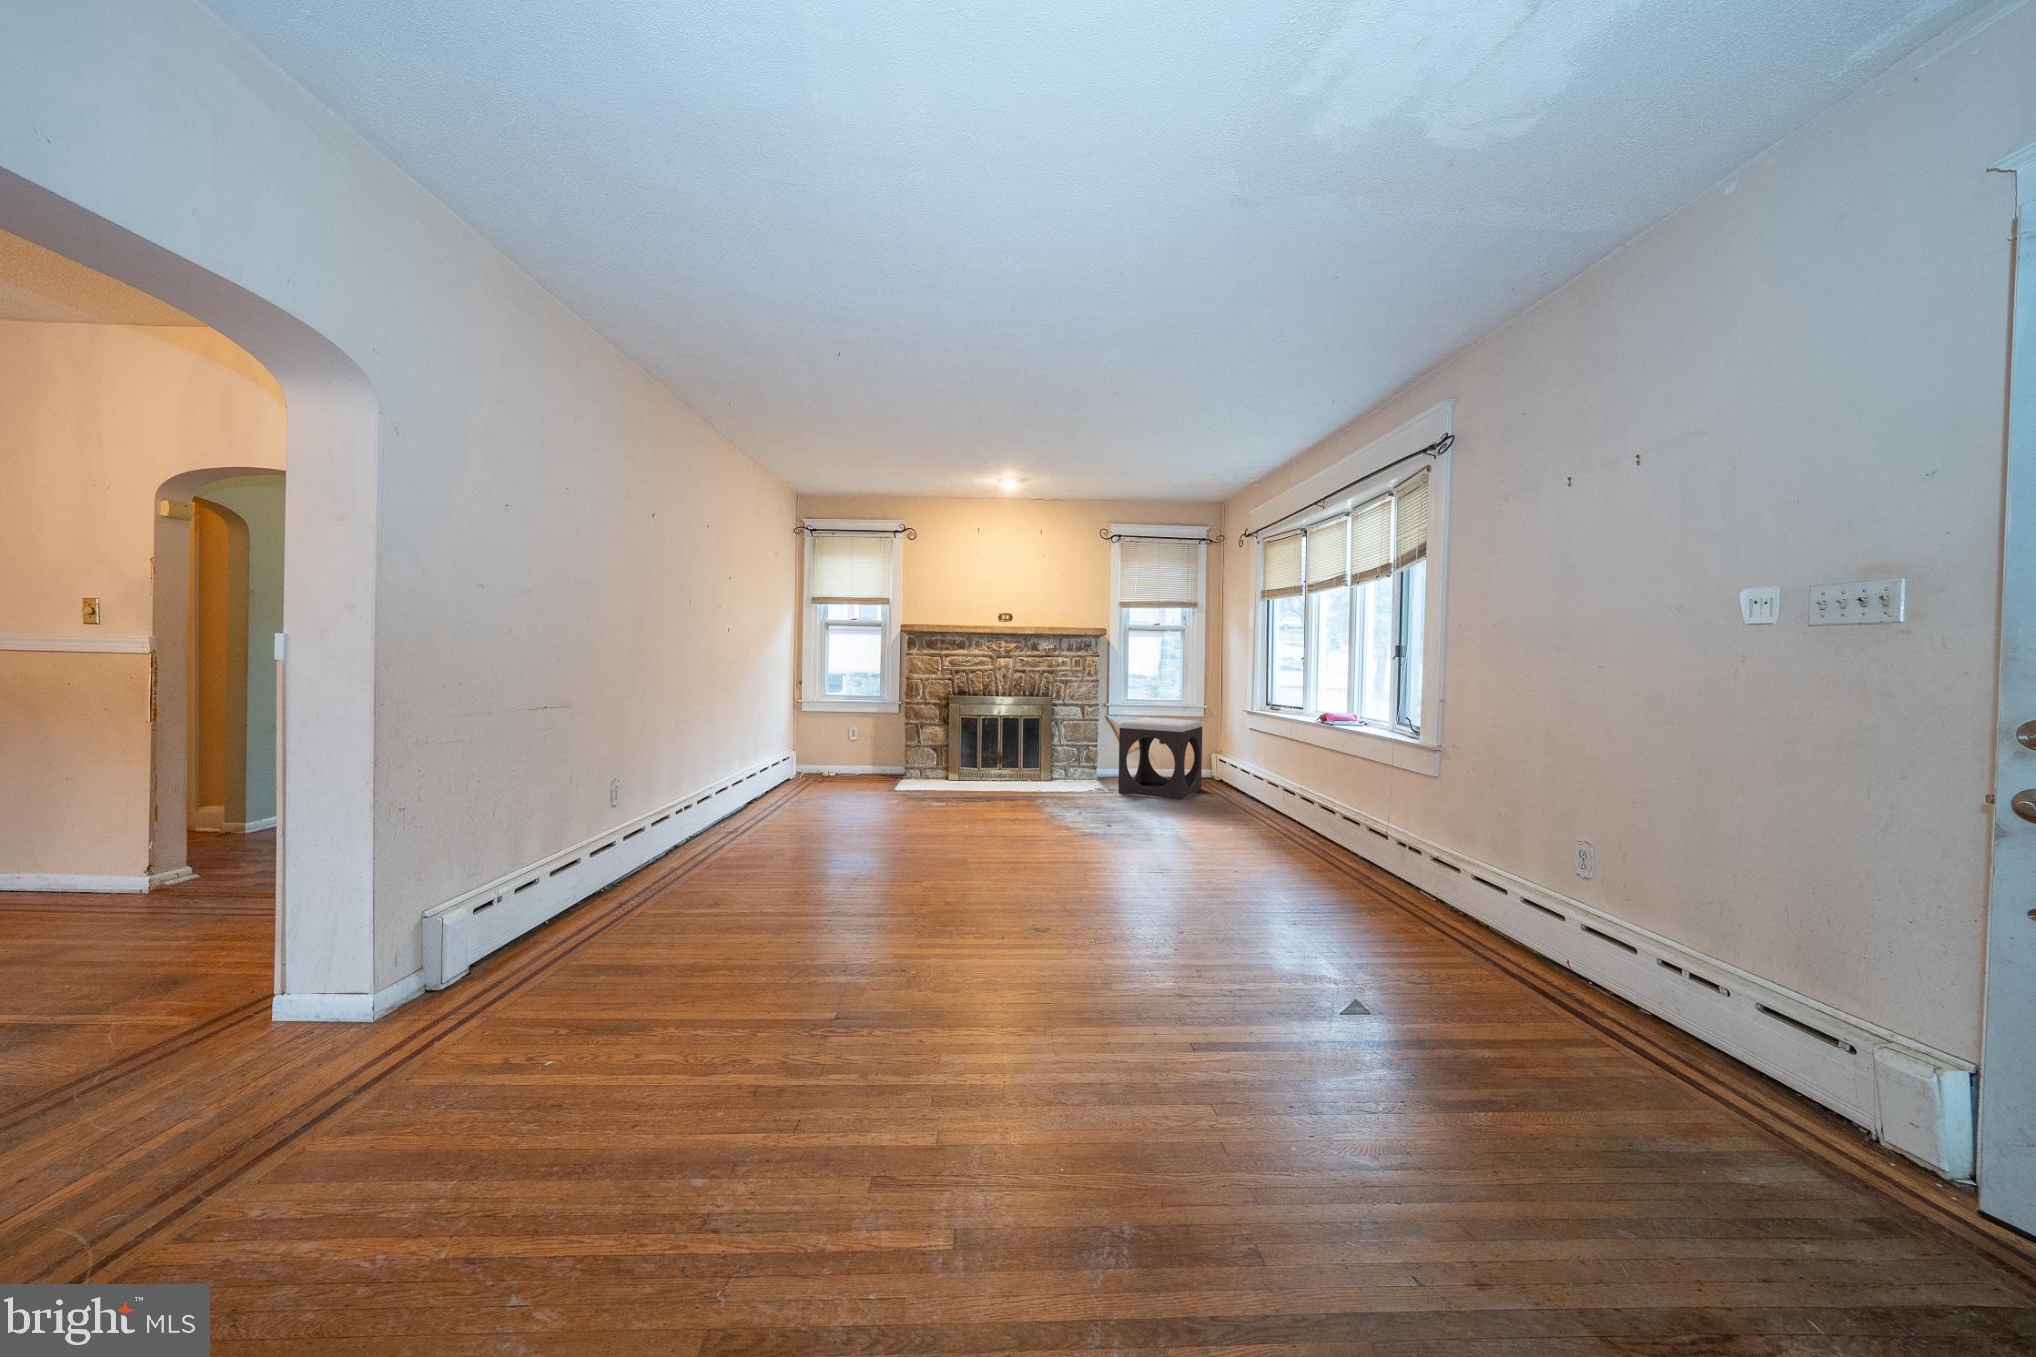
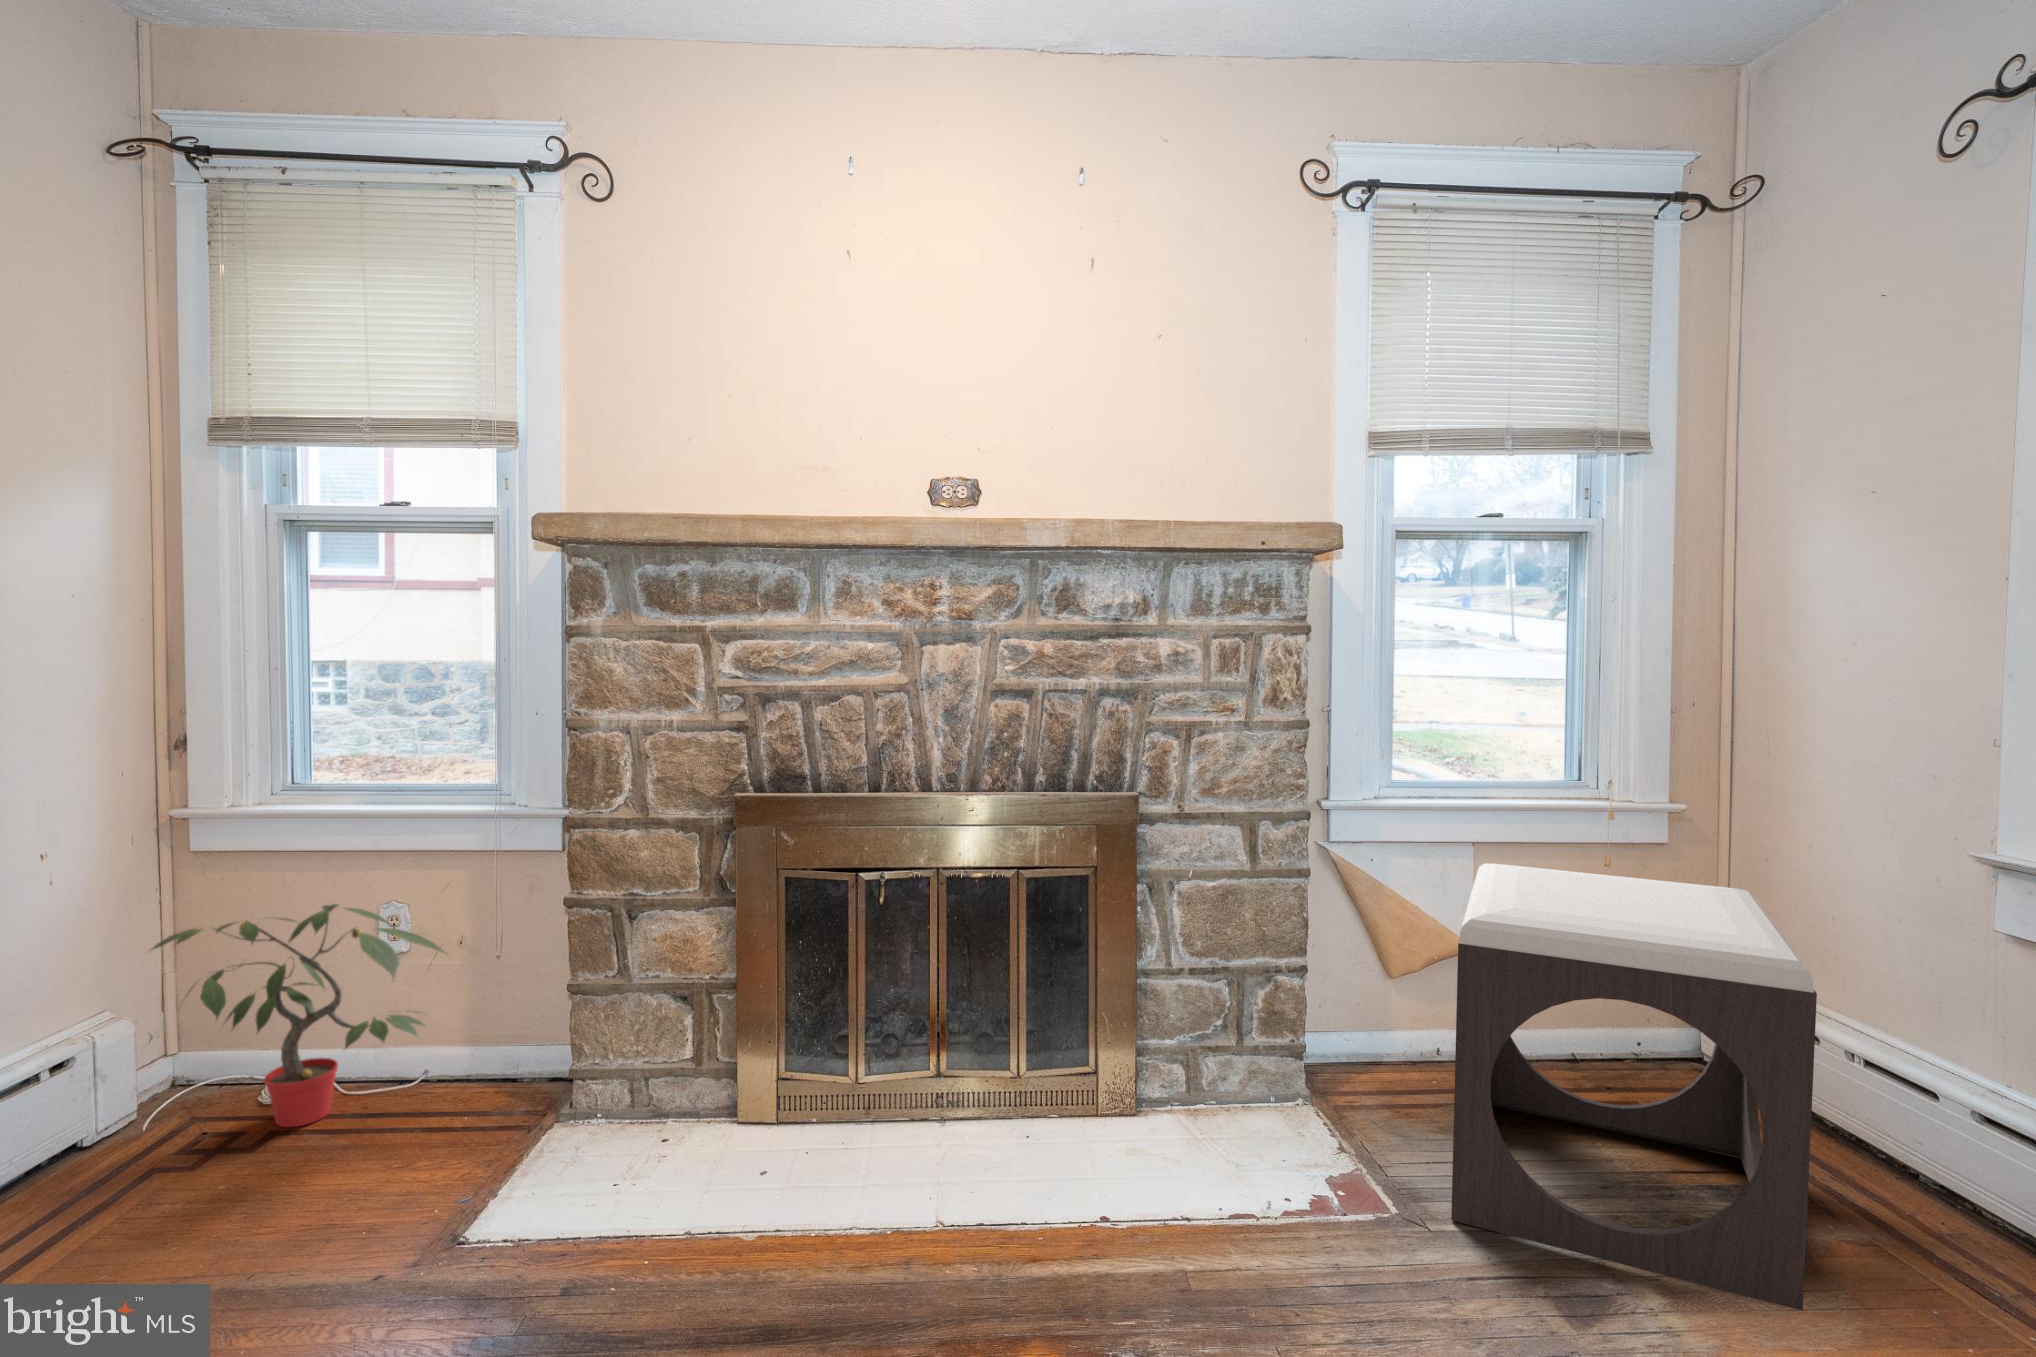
potted plant: none [806,724,873,780] -> present [153,904,445,1127]

